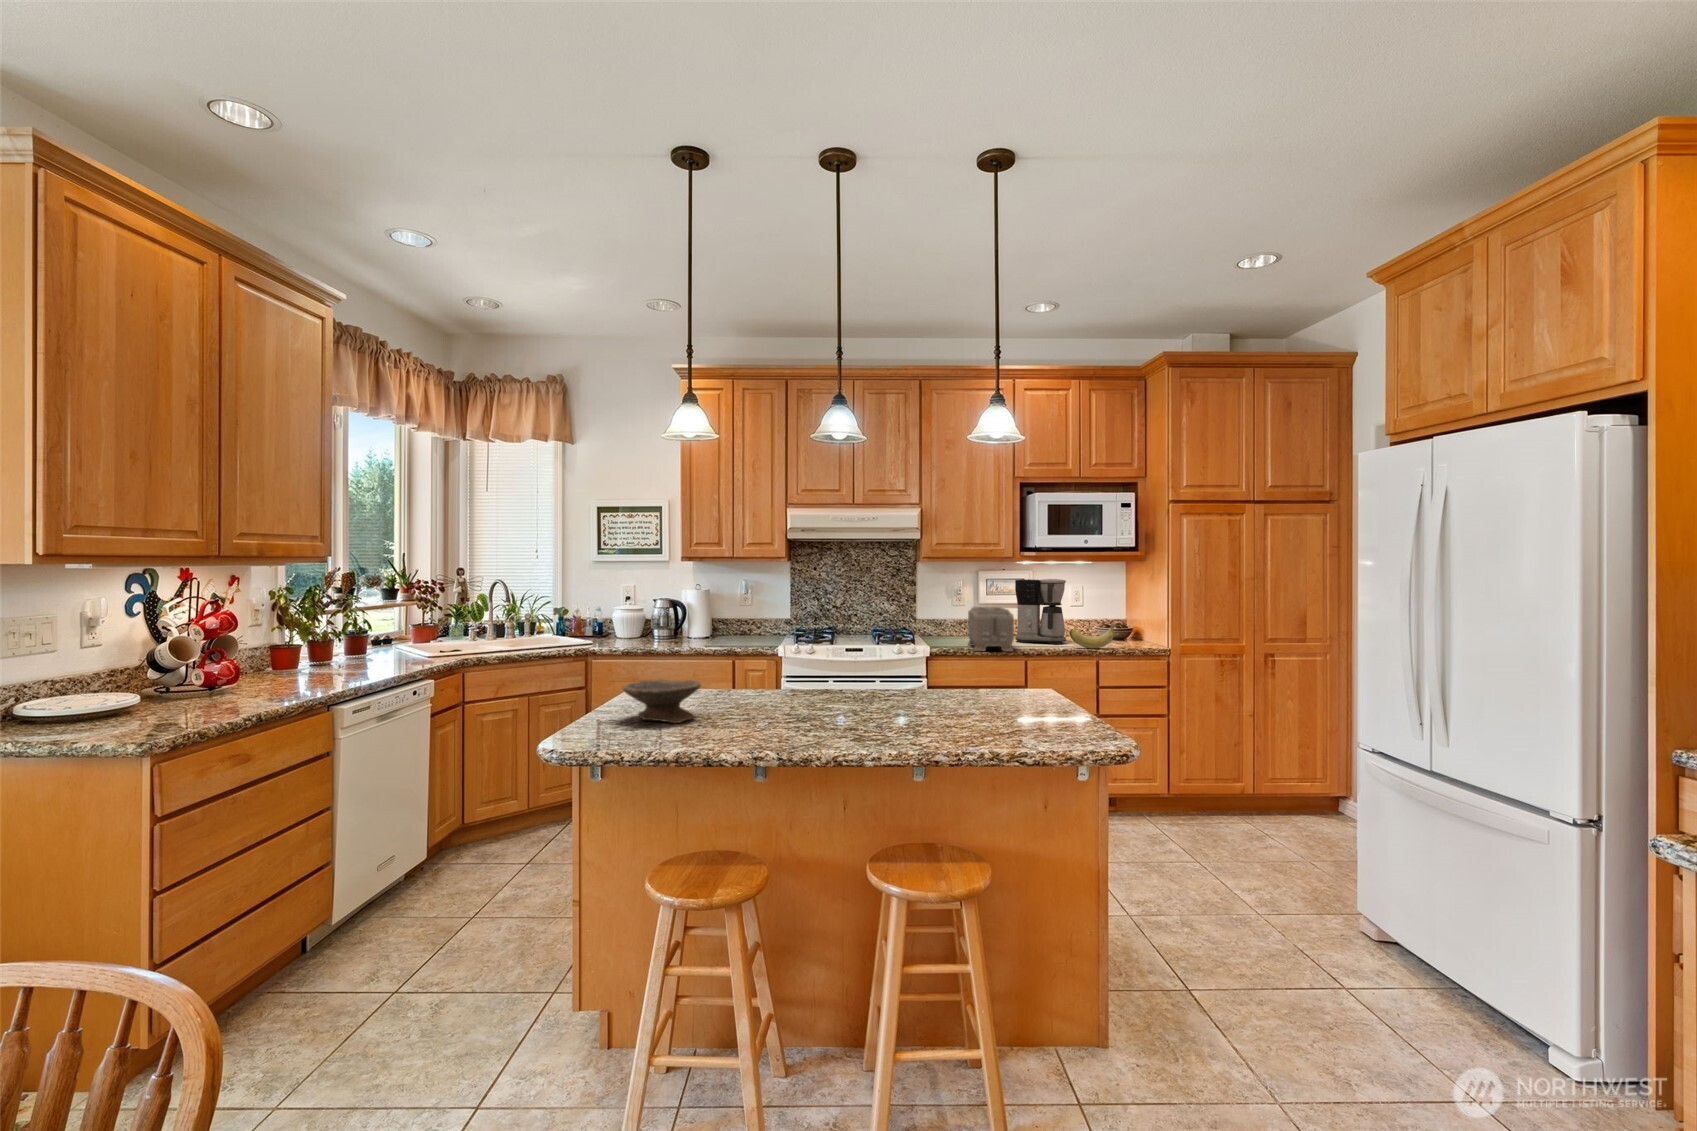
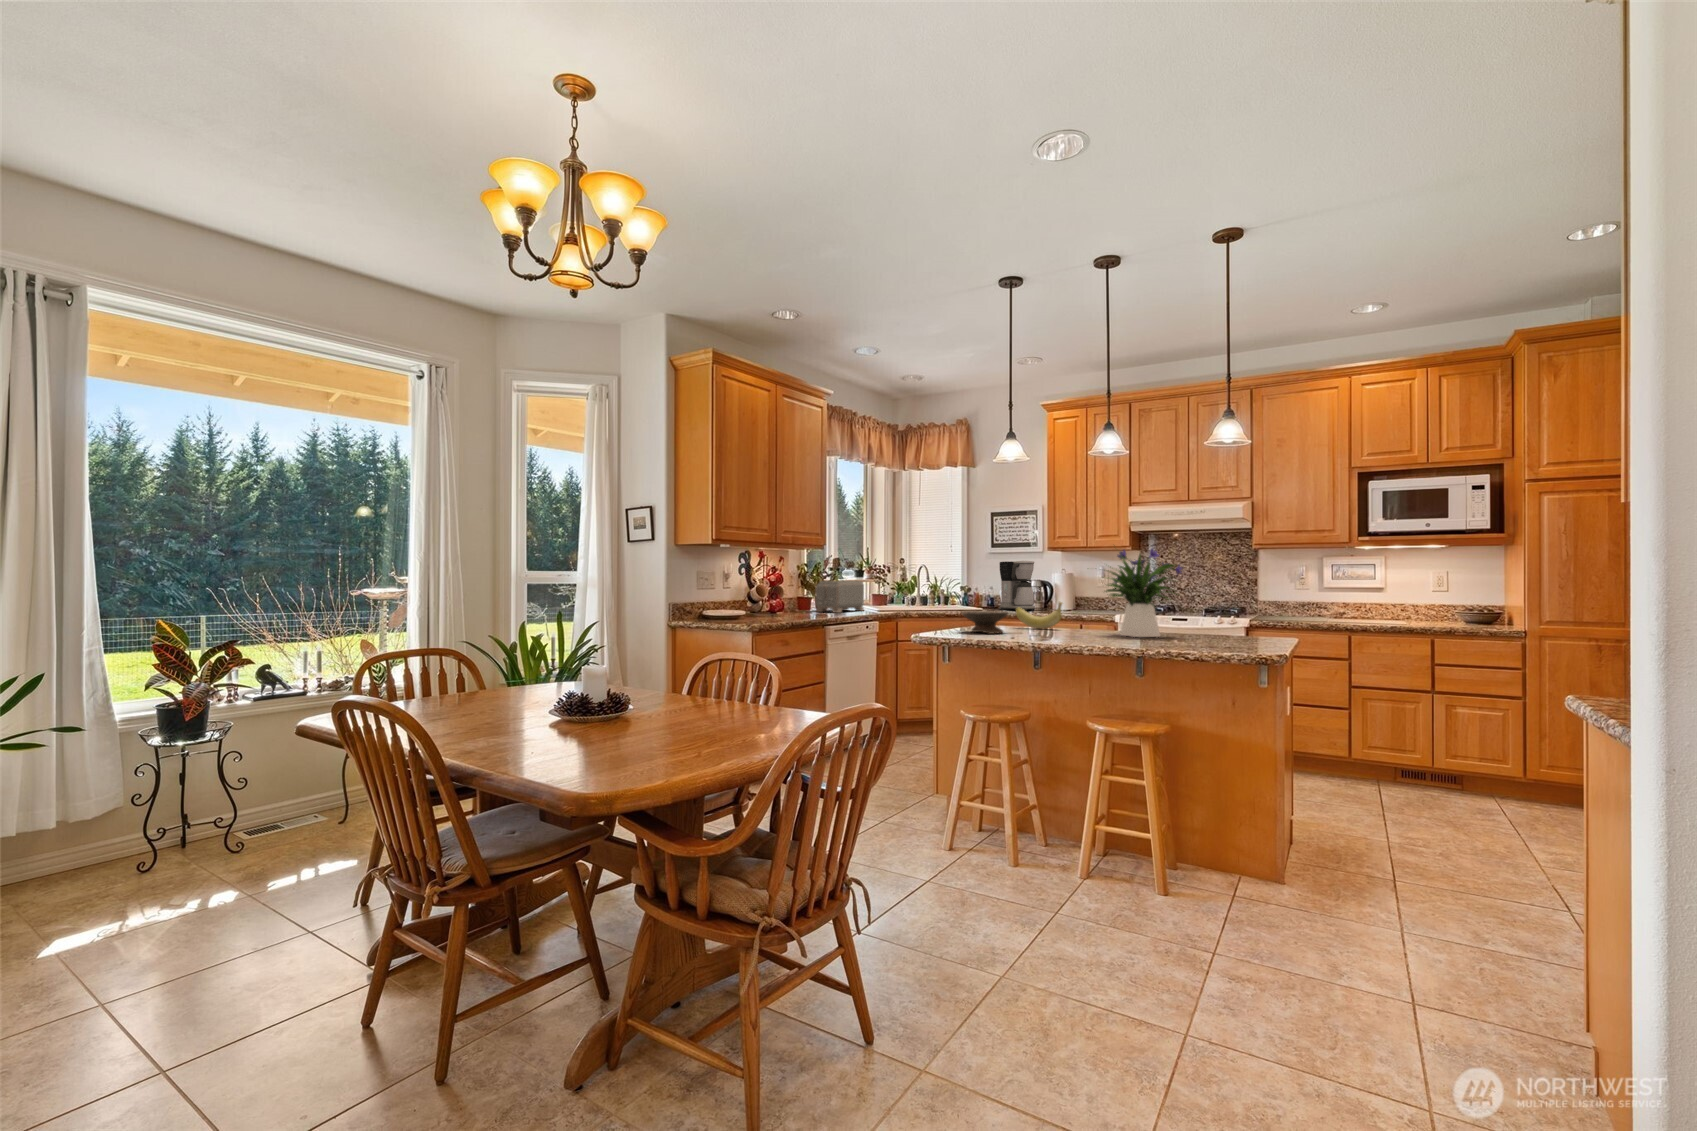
flower arrangement: none [816,574,947,711] -> present [1105,549,1182,637]
coffee maker: present [1015,579,1066,644] -> present [1000,561,1035,611]
toaster: present [968,607,1014,651] -> present [815,581,864,613]
banana: present [1070,622,1116,649] -> present [1016,602,1062,629]

